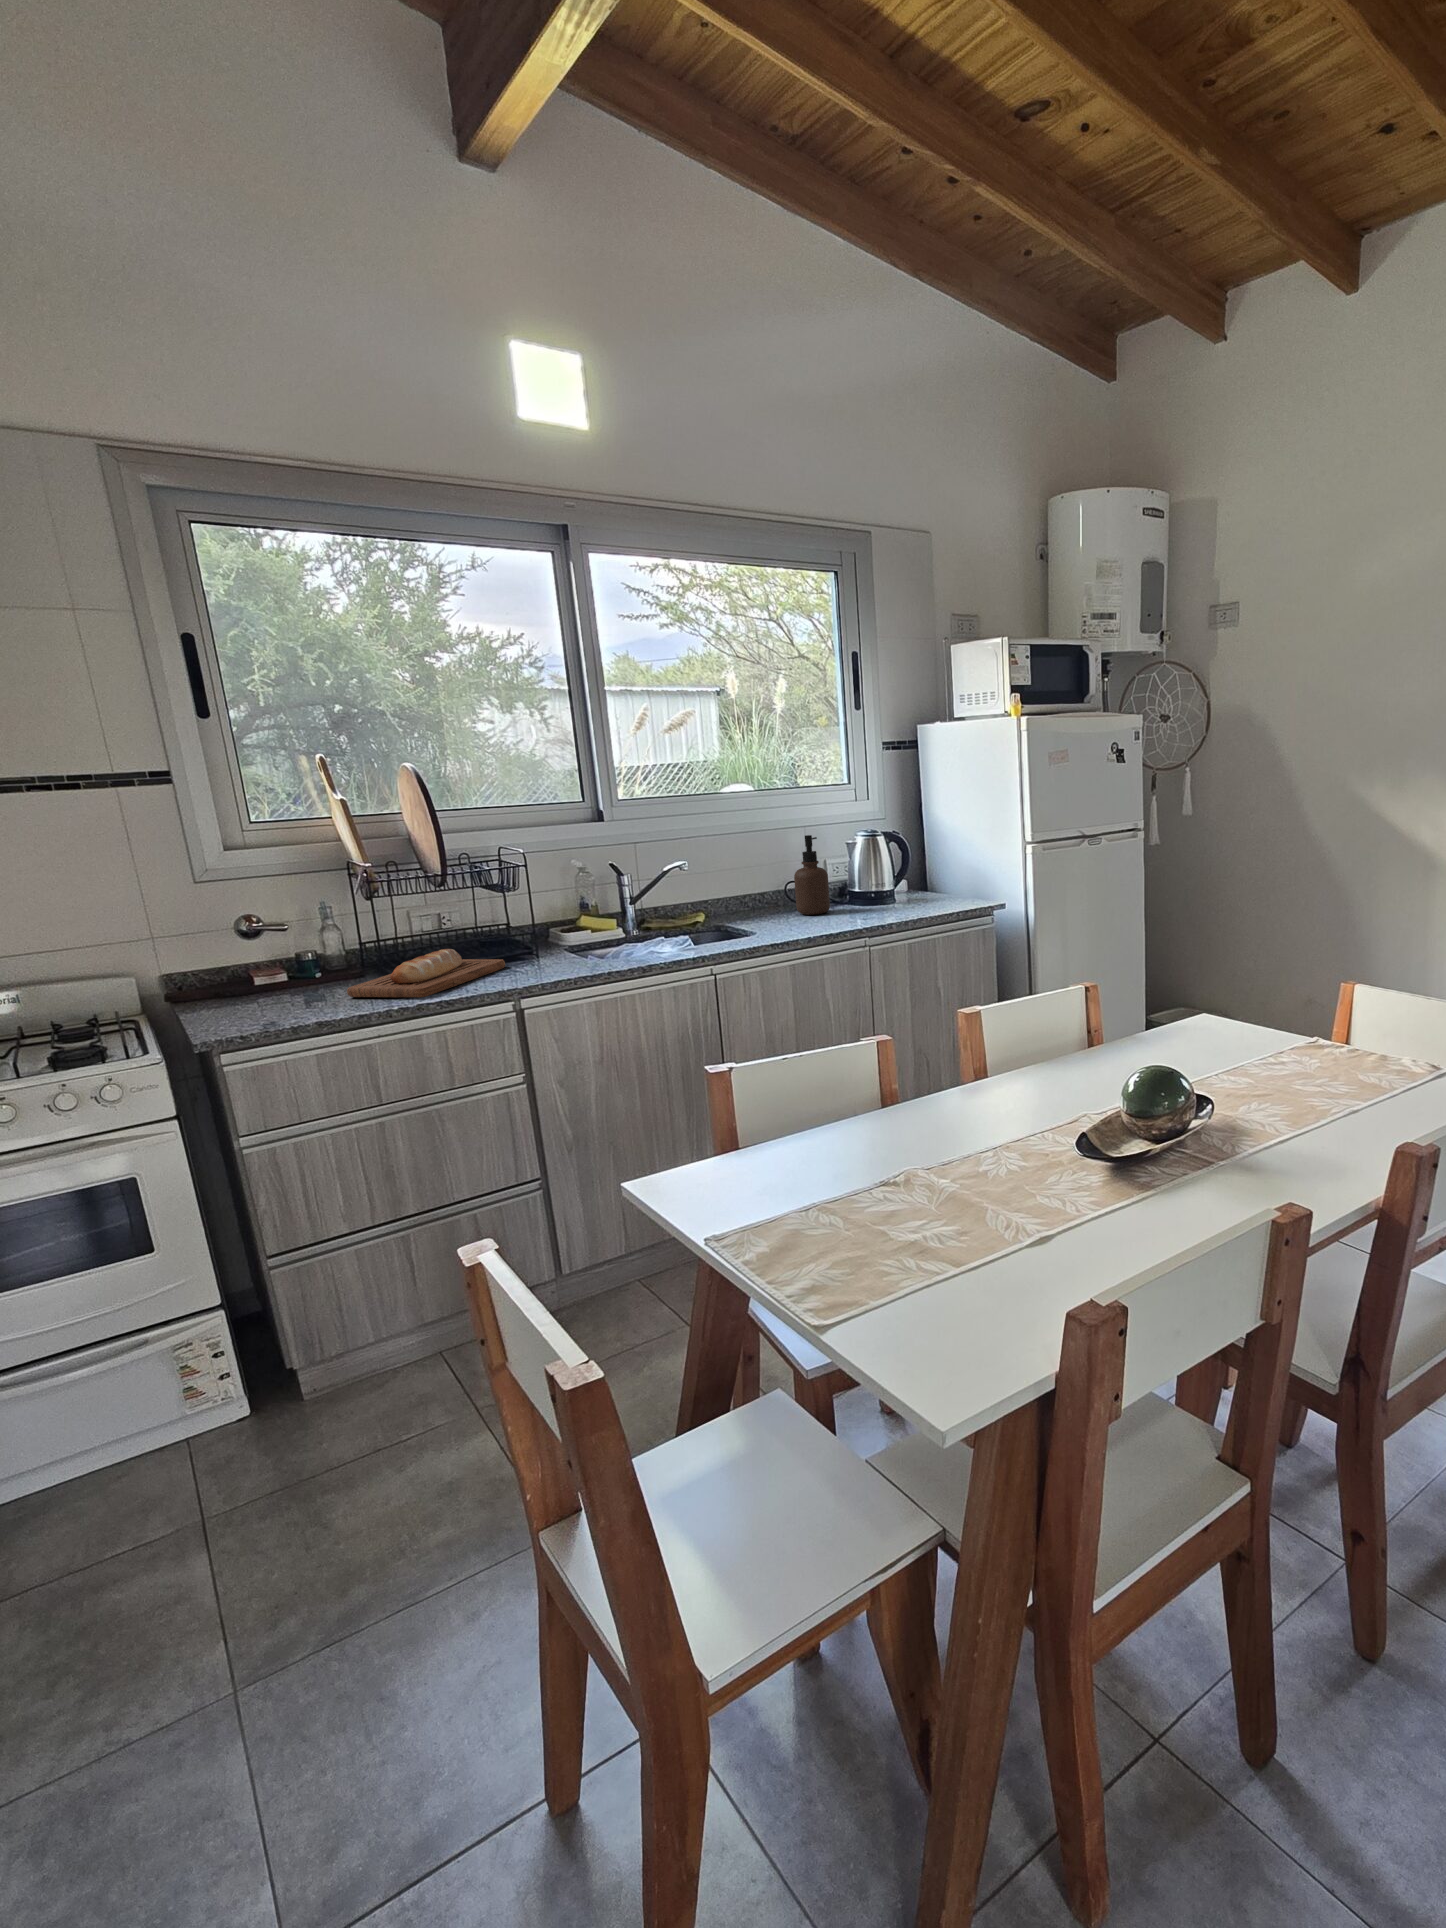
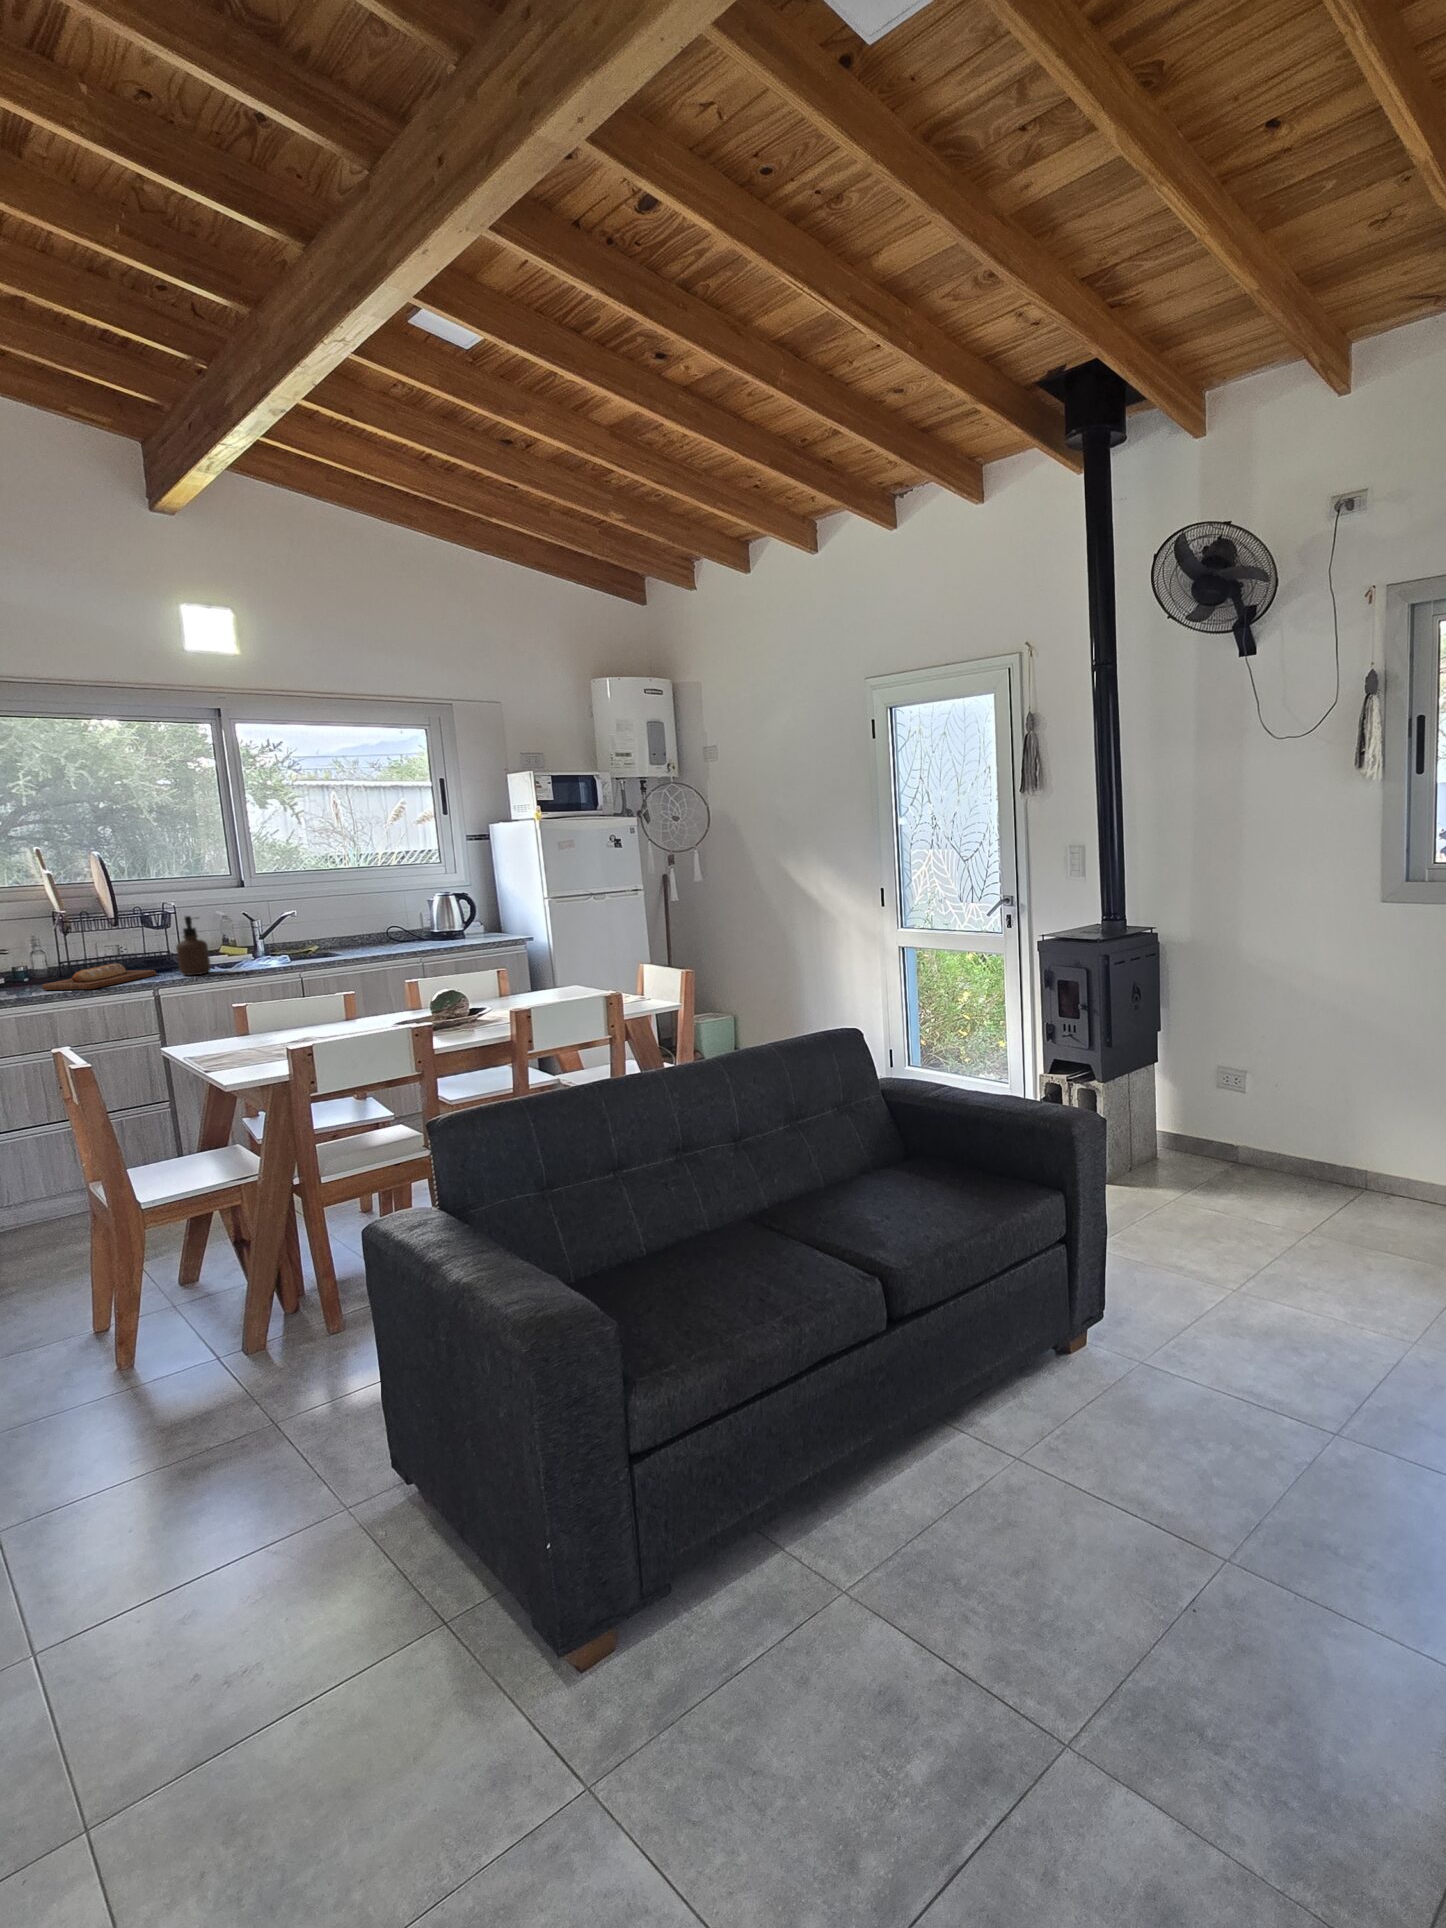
soap dispenser: present [794,835,830,915] -> present [176,916,211,976]

